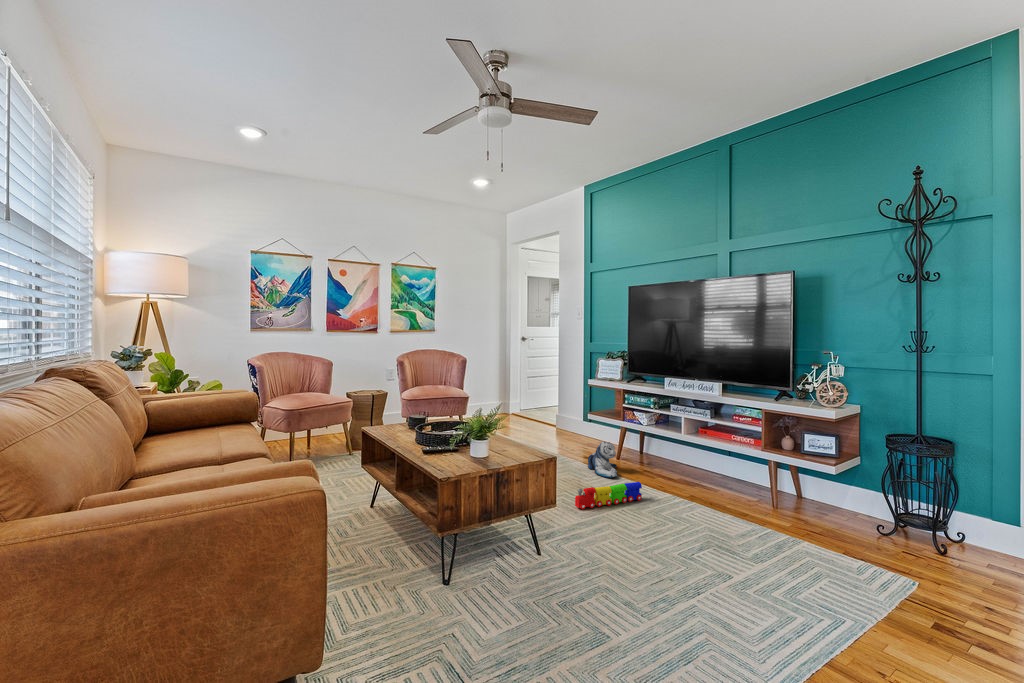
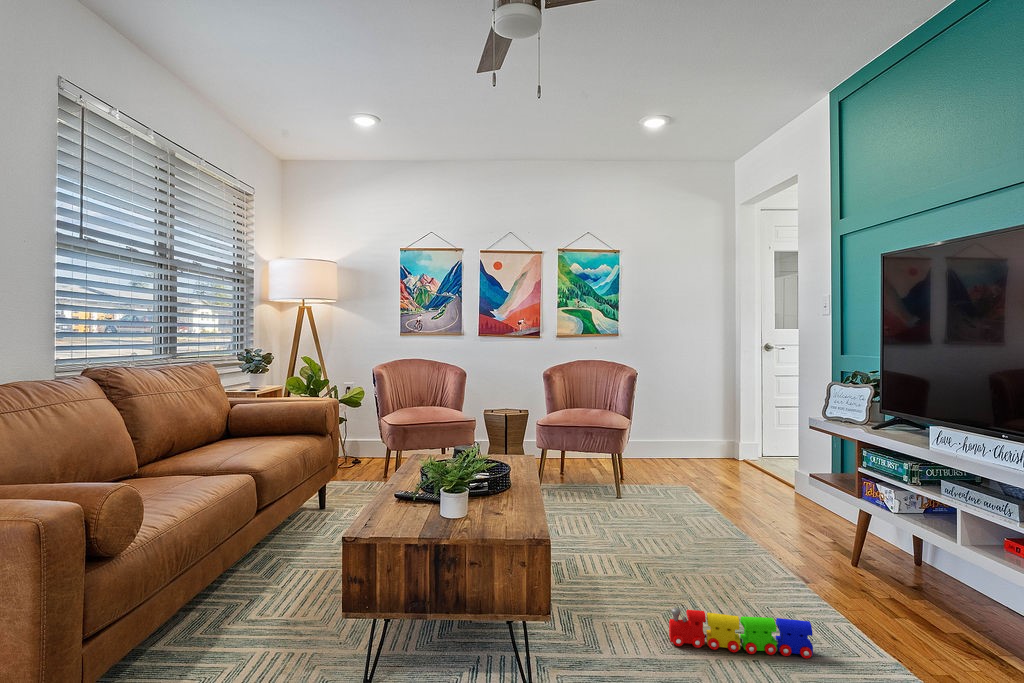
plush toy: present [588,442,617,478] -> none [768,530,827,599]

